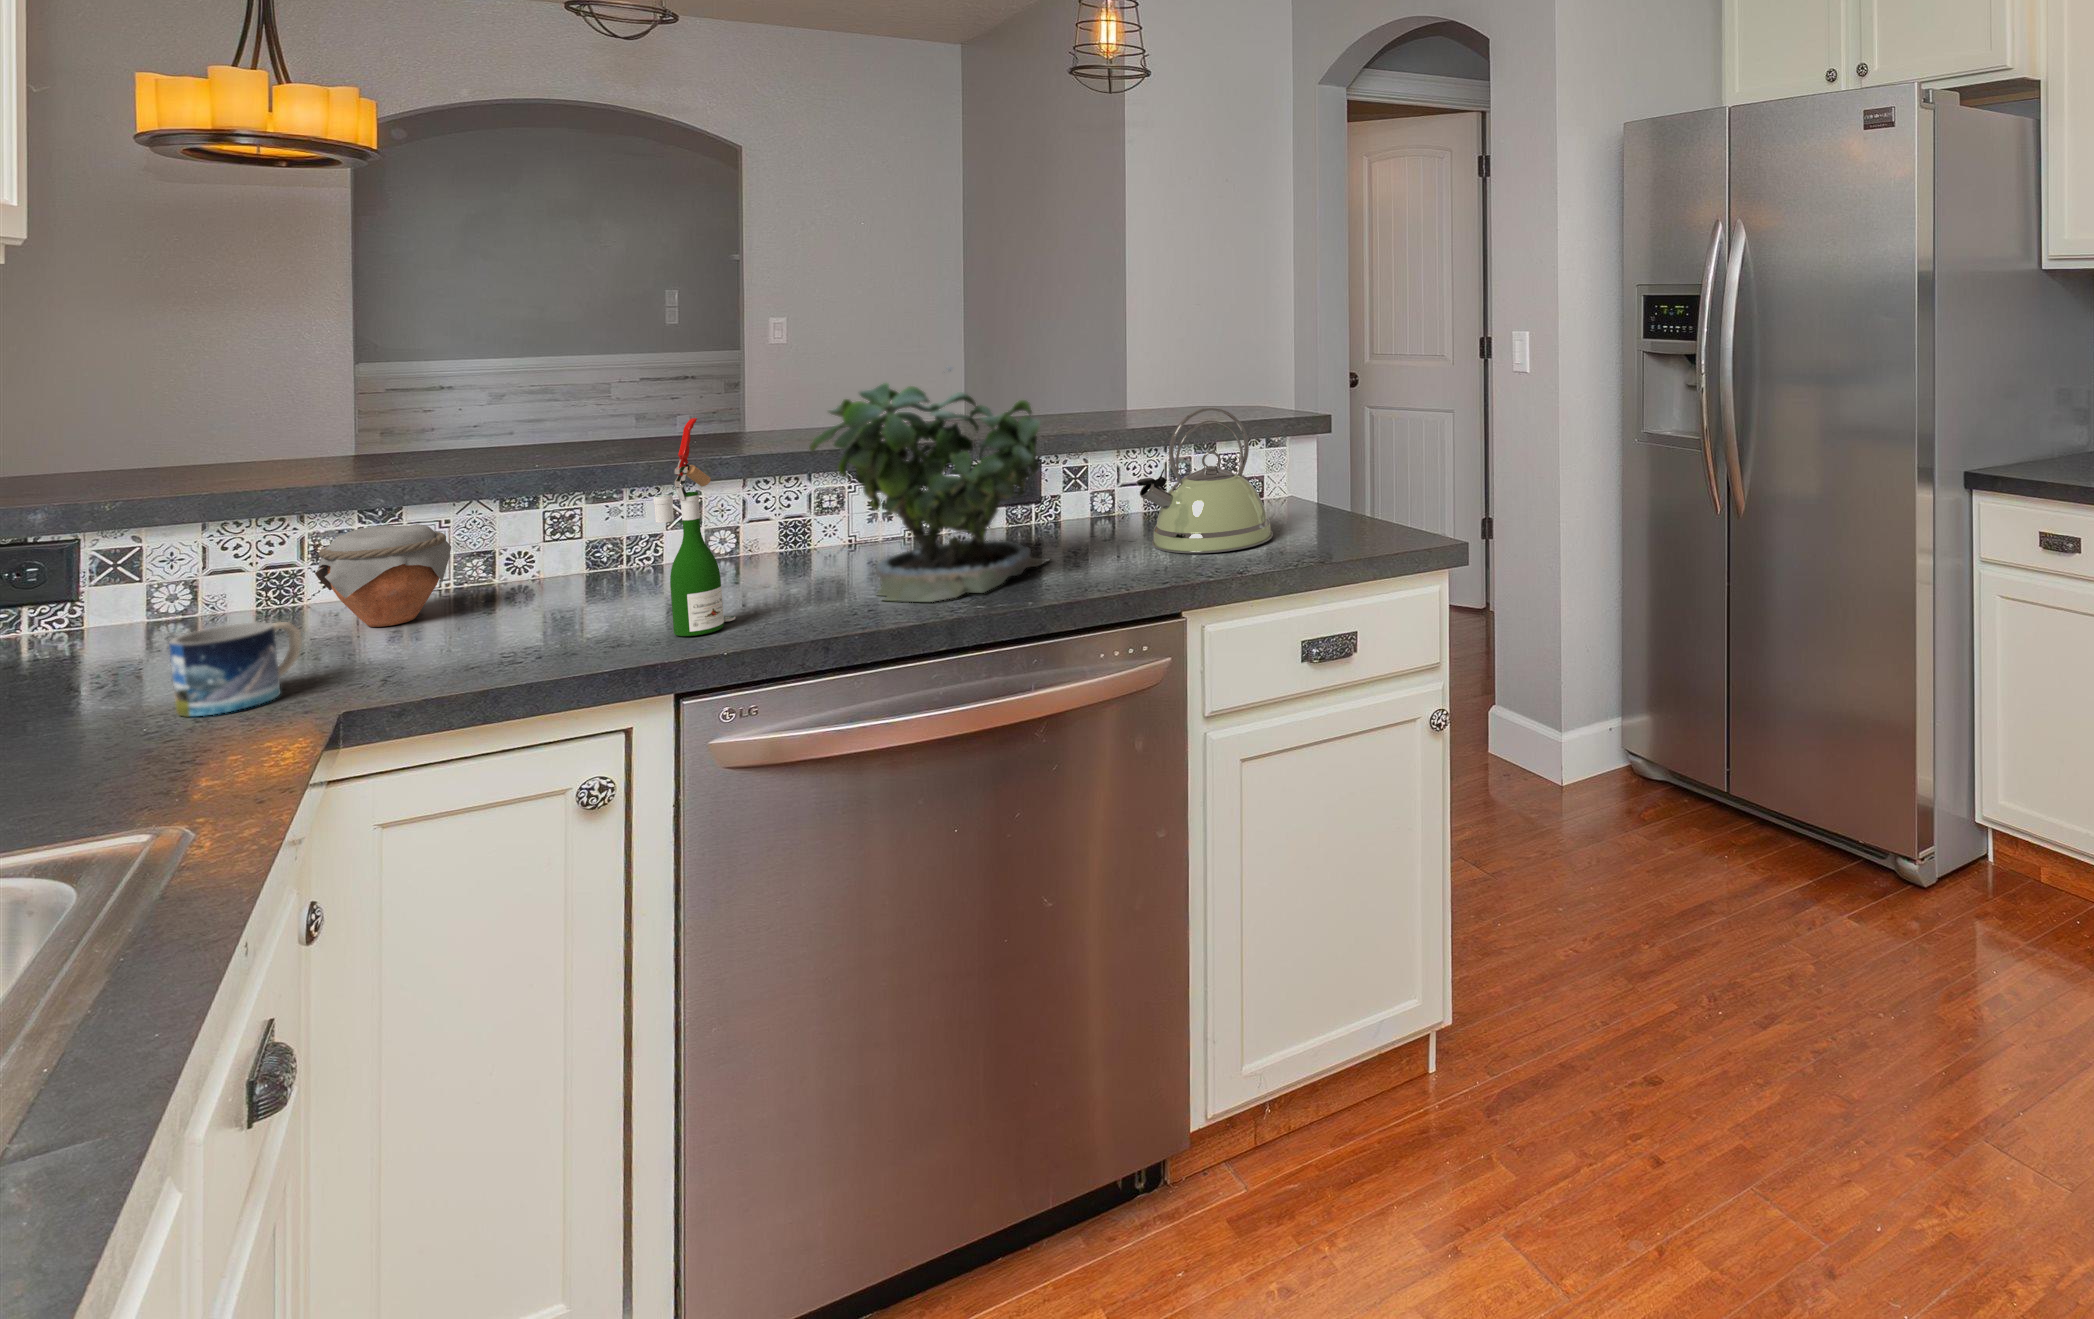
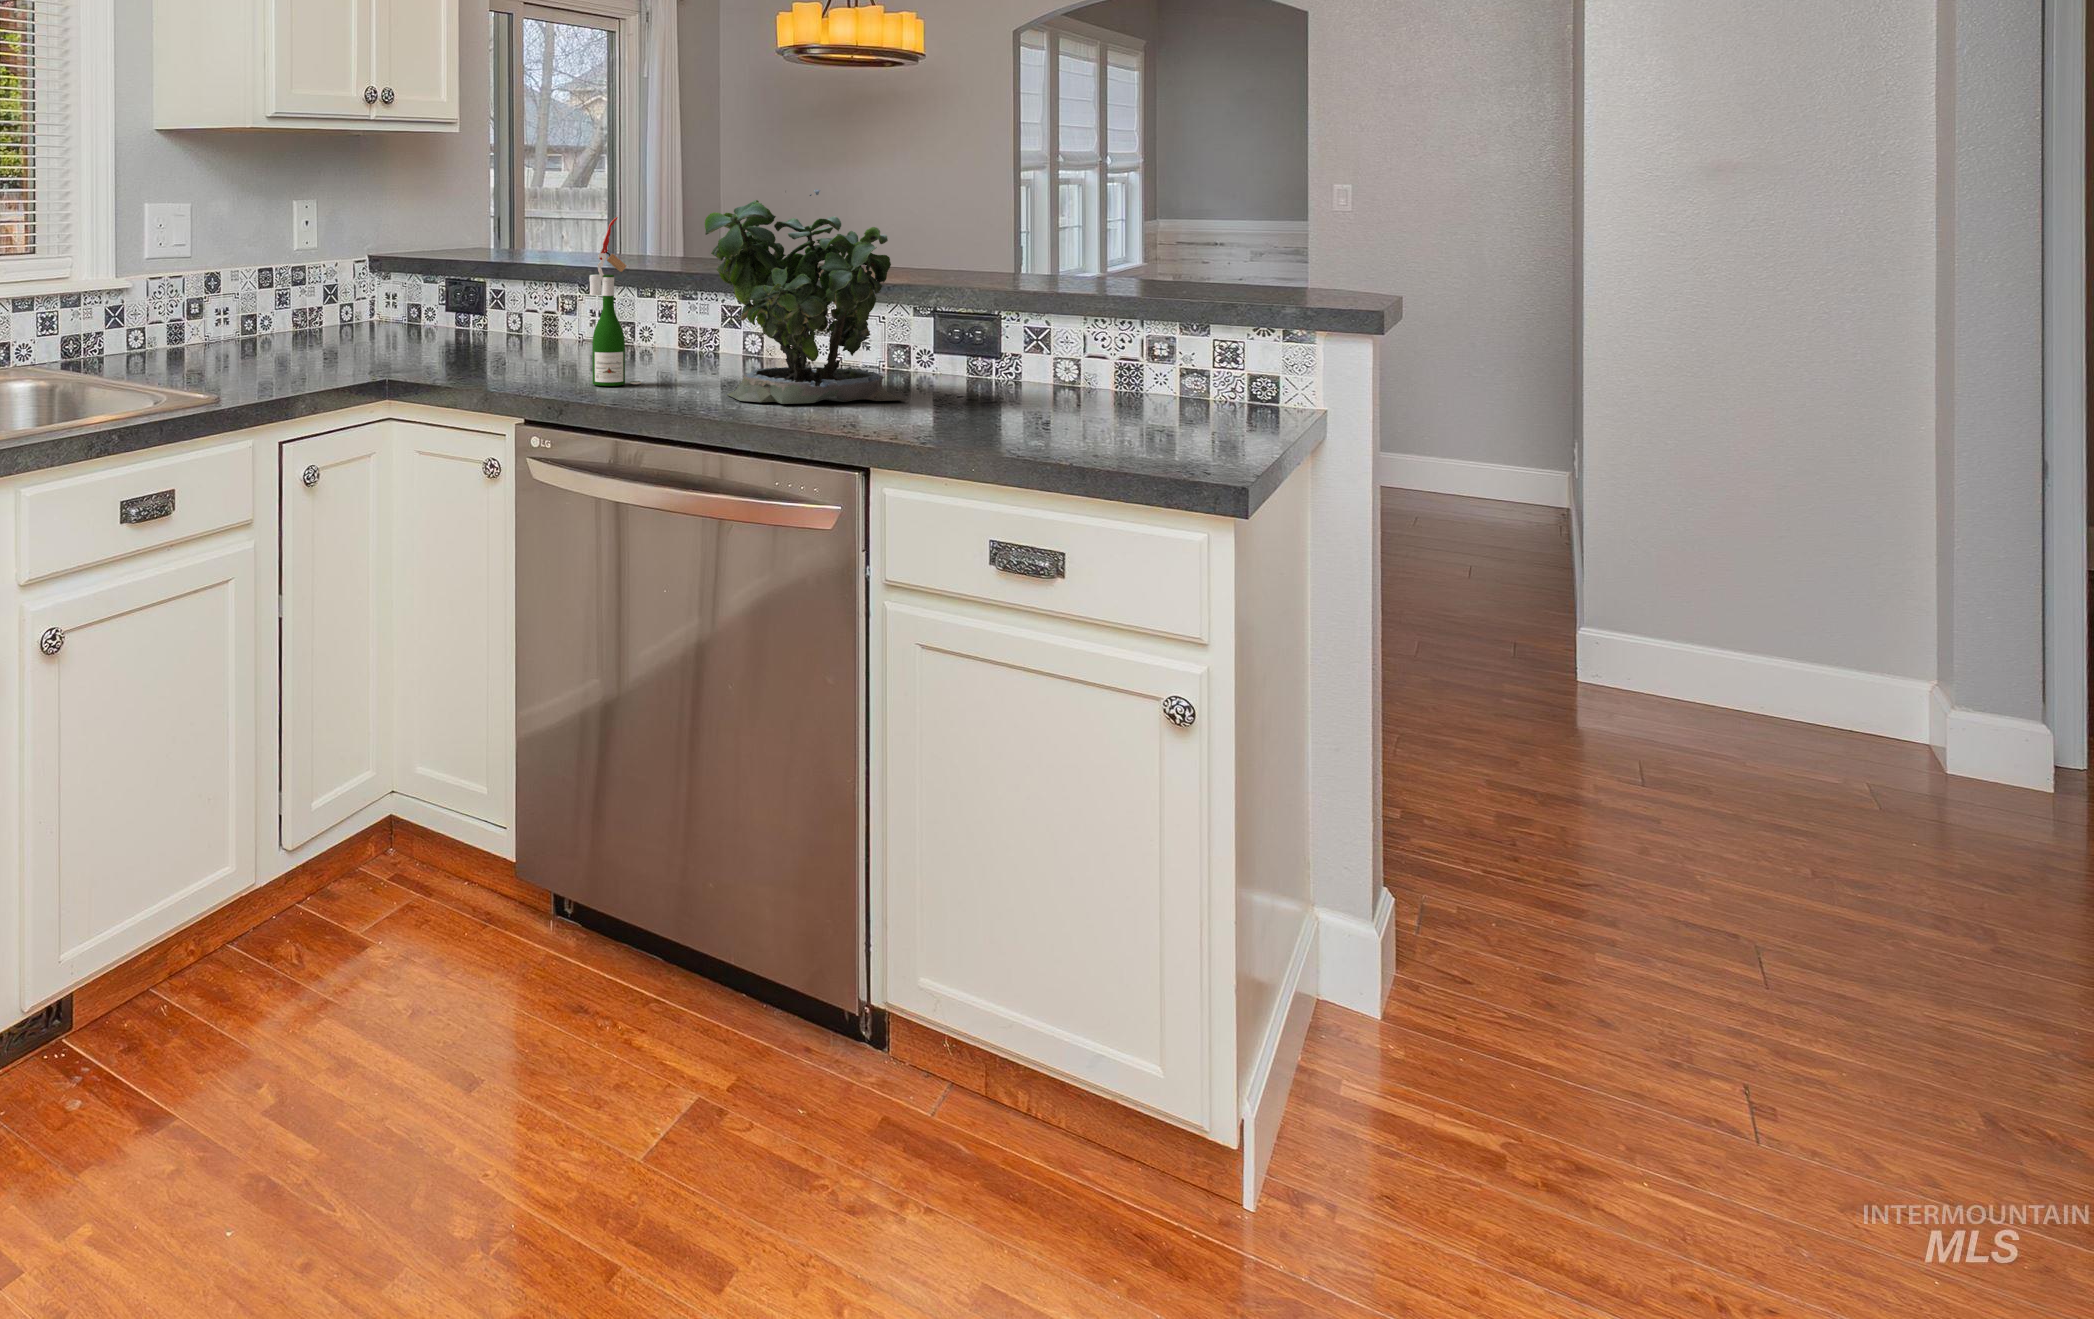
kettle: present [1137,408,1273,553] -> none [994,257,1160,430]
jar: present [315,524,451,627] -> none [511,290,586,355]
mug: present [169,622,302,717] -> none [390,322,451,368]

